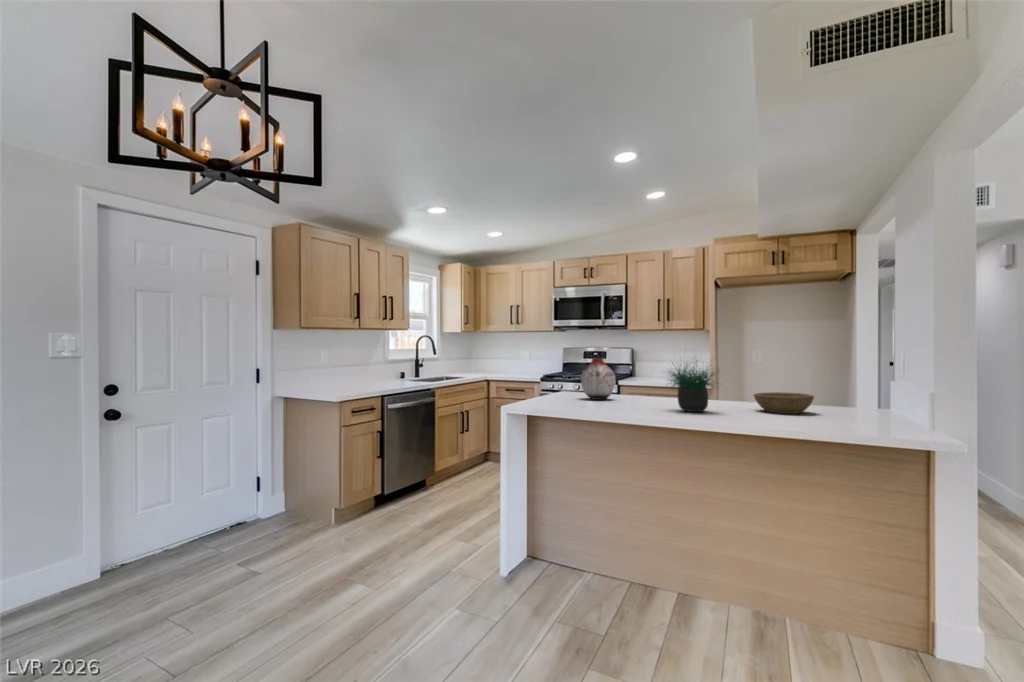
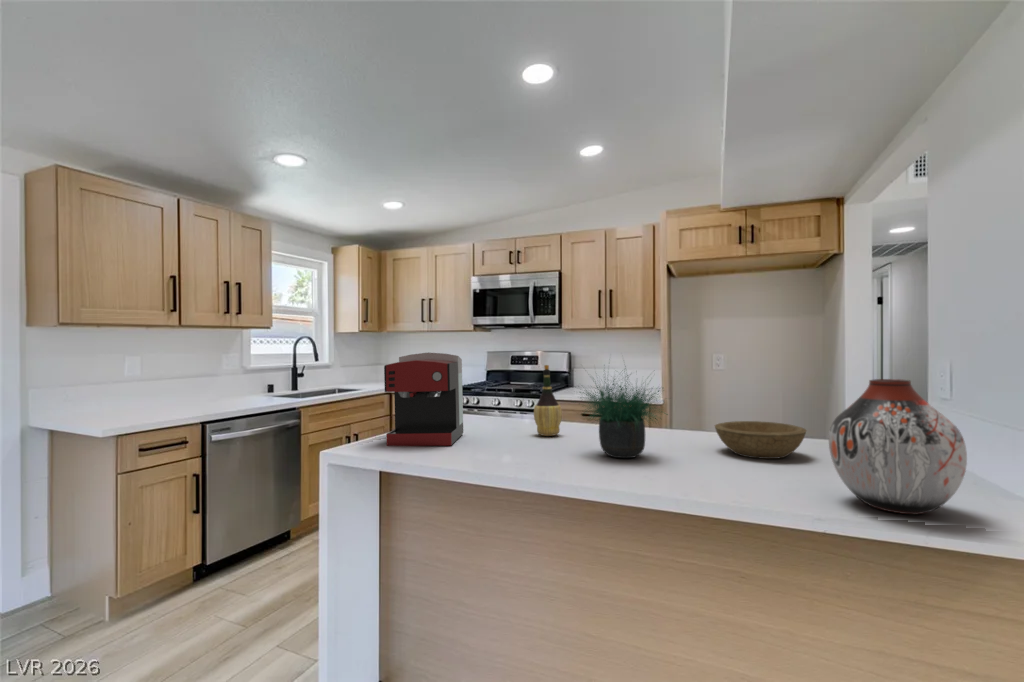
coffee maker: none [535,346,578,406] -> present [384,352,463,446]
wine bottle: none [626,355,646,403] -> present [534,365,562,436]
vase: present [581,358,615,400] -> present [829,379,967,514]

